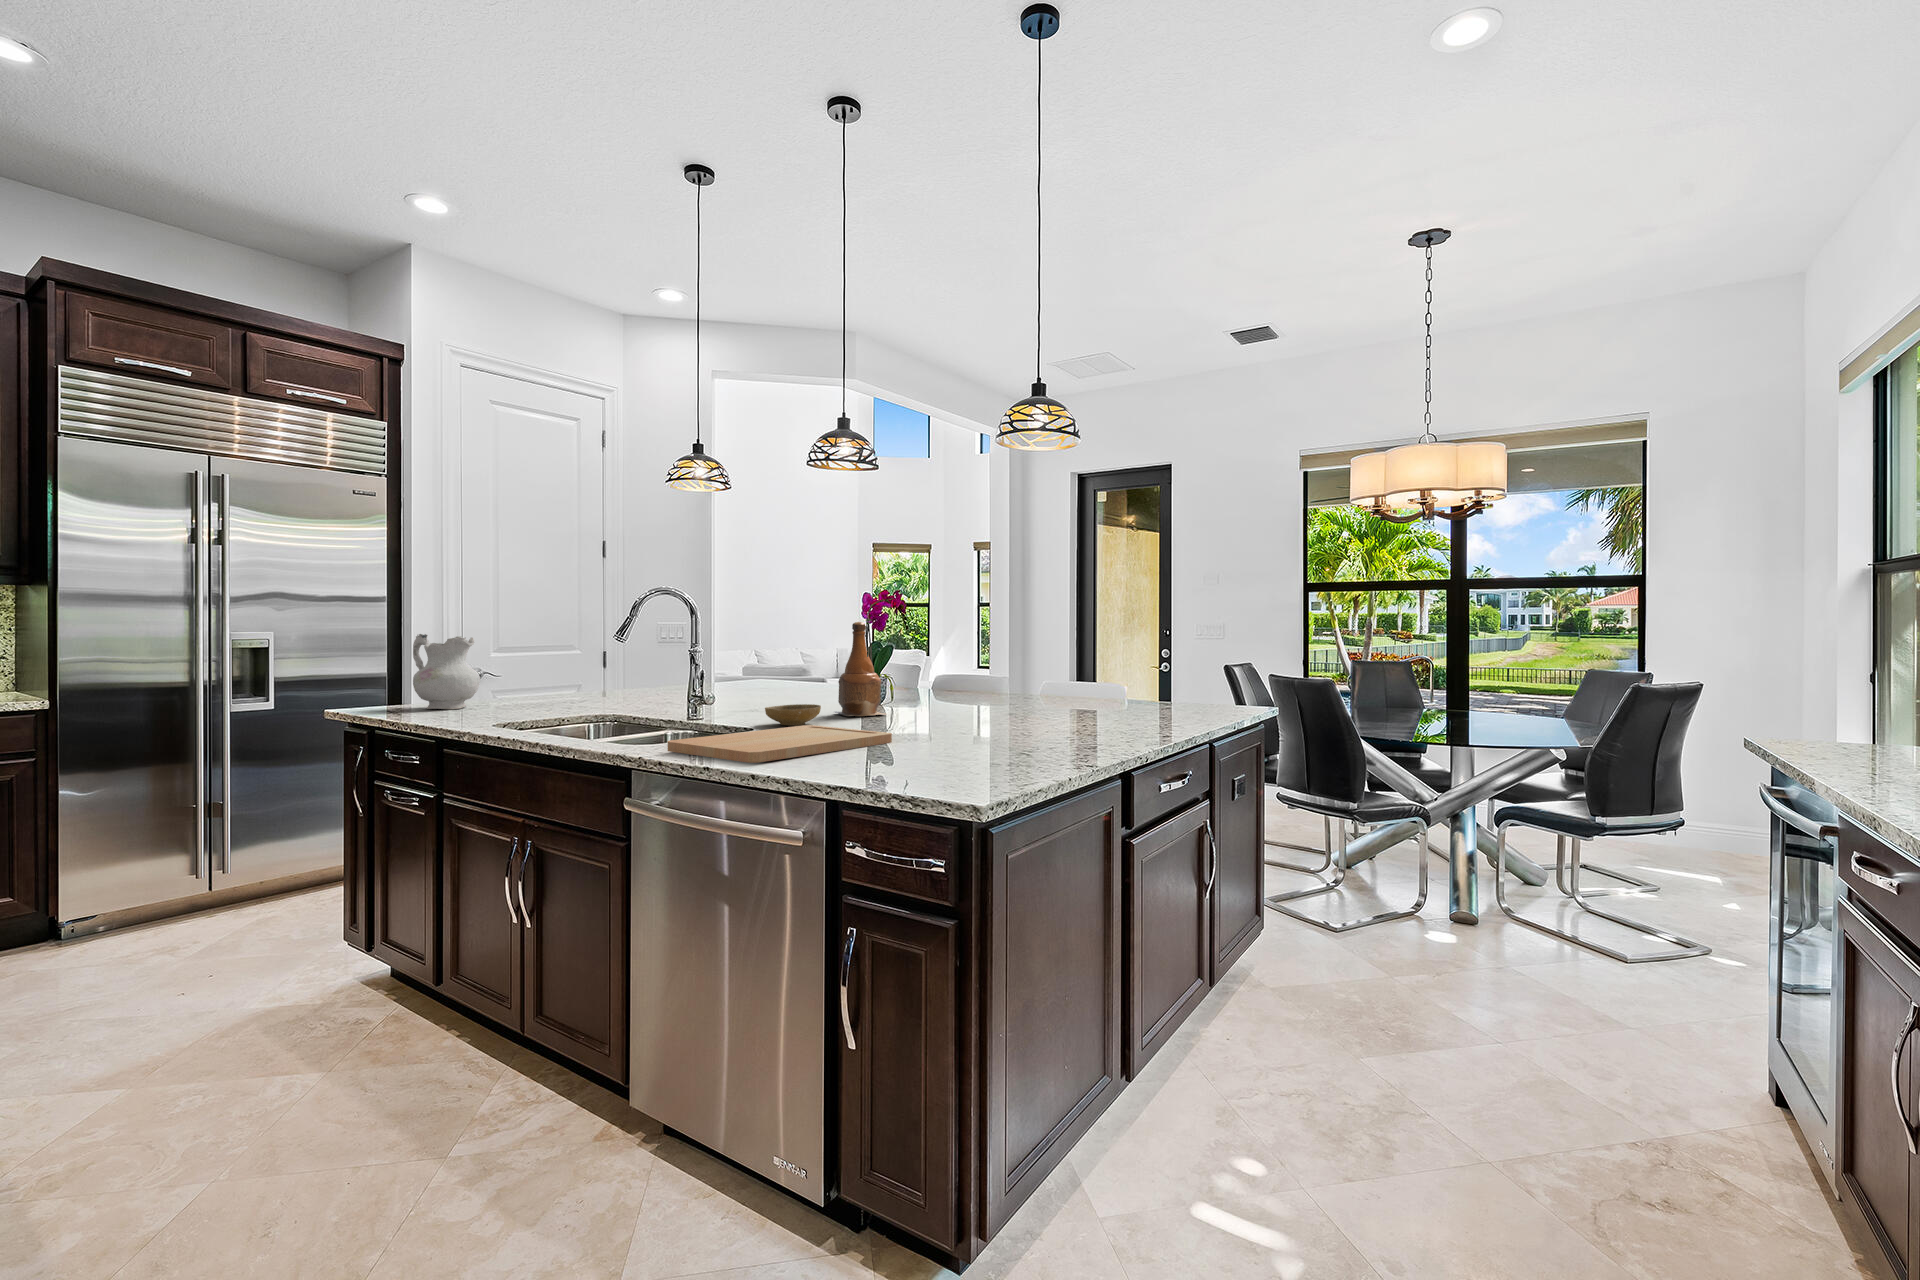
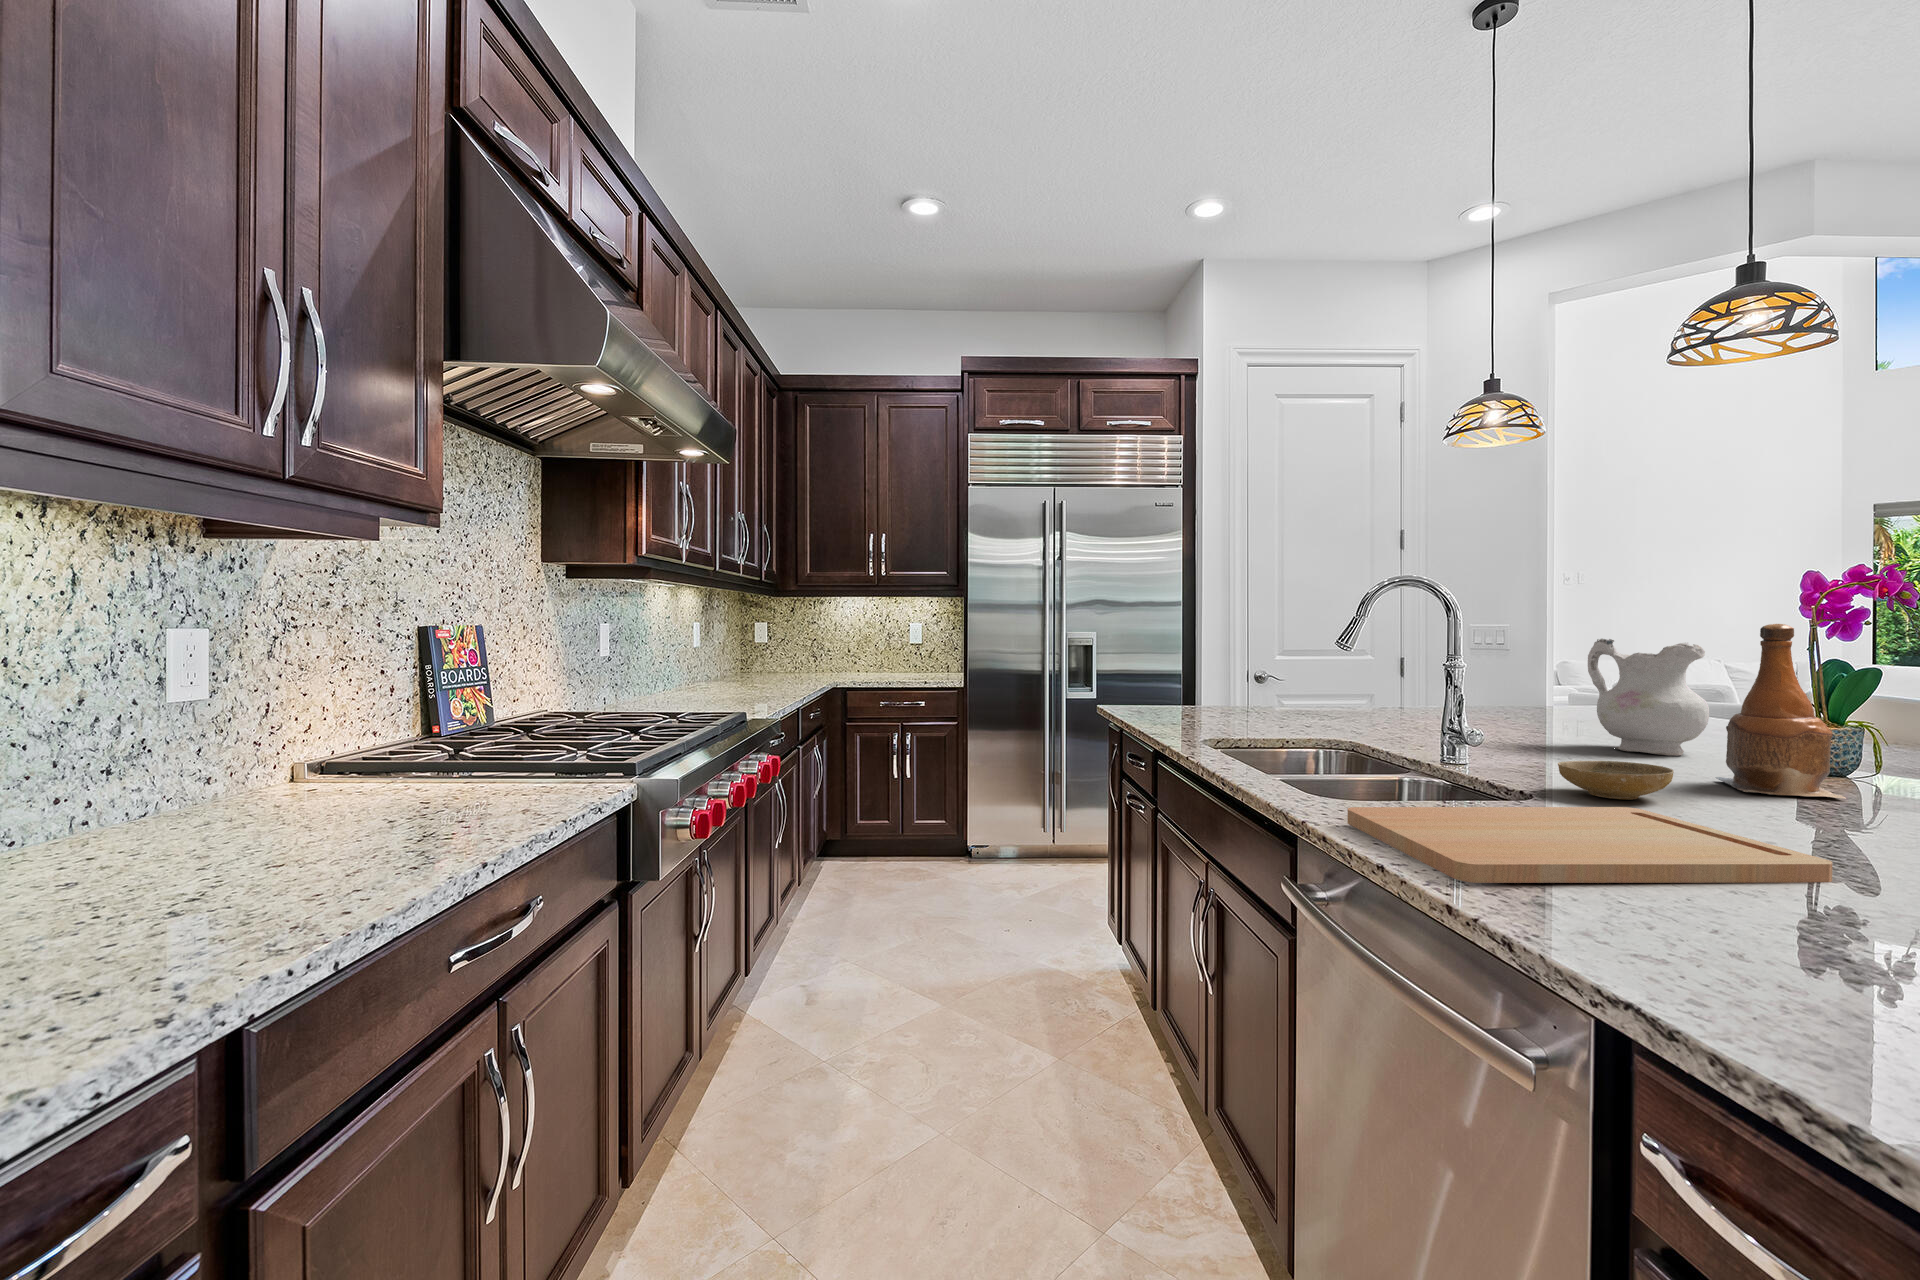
ceramic pitcher: present [413,634,480,709] -> present [1588,639,1709,755]

